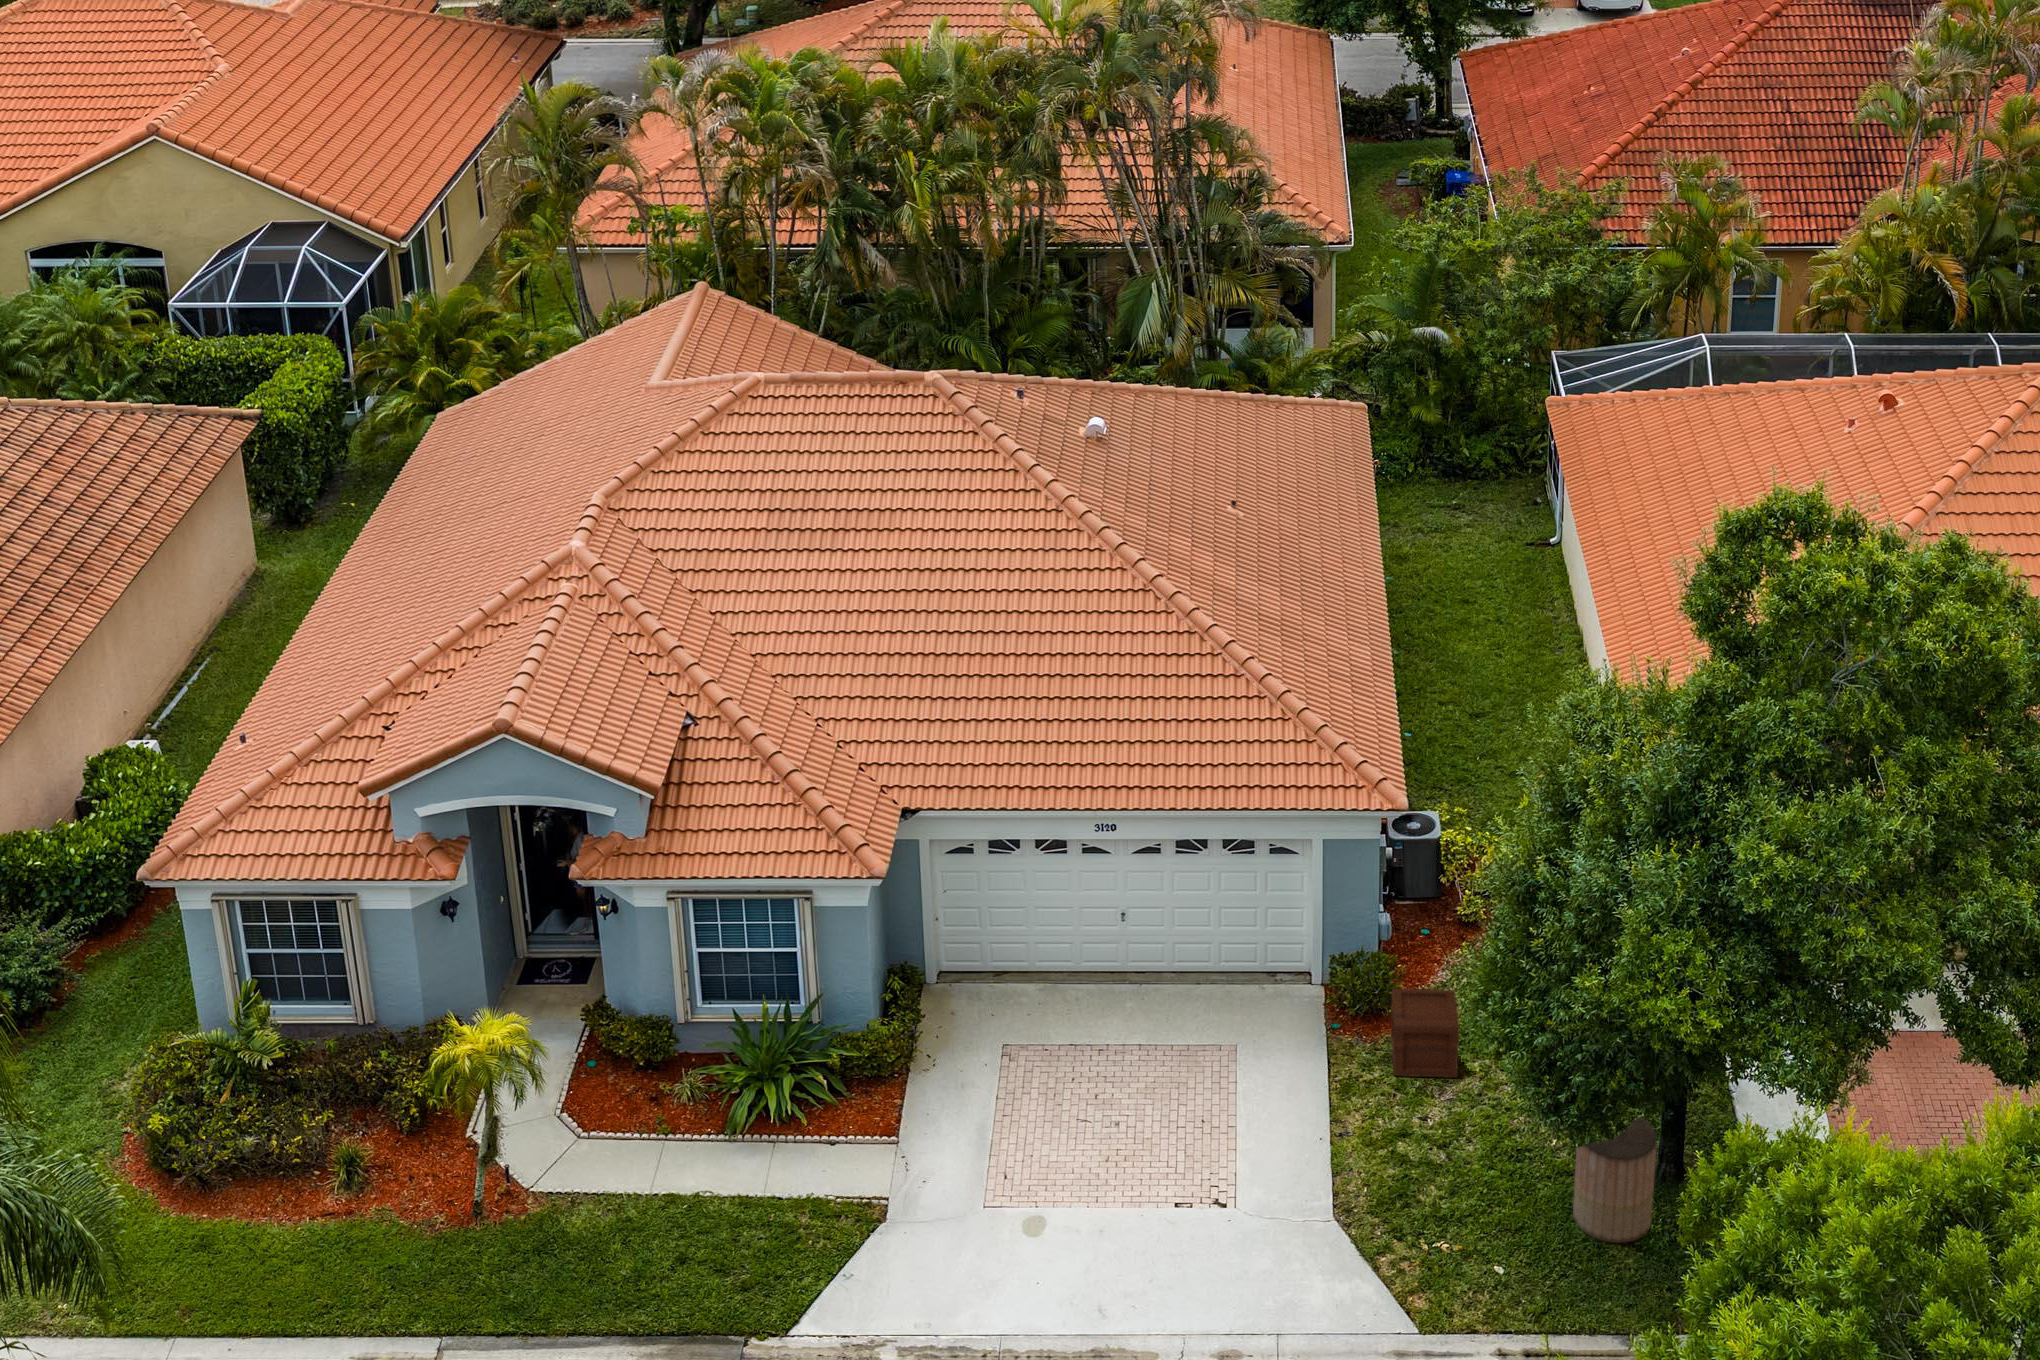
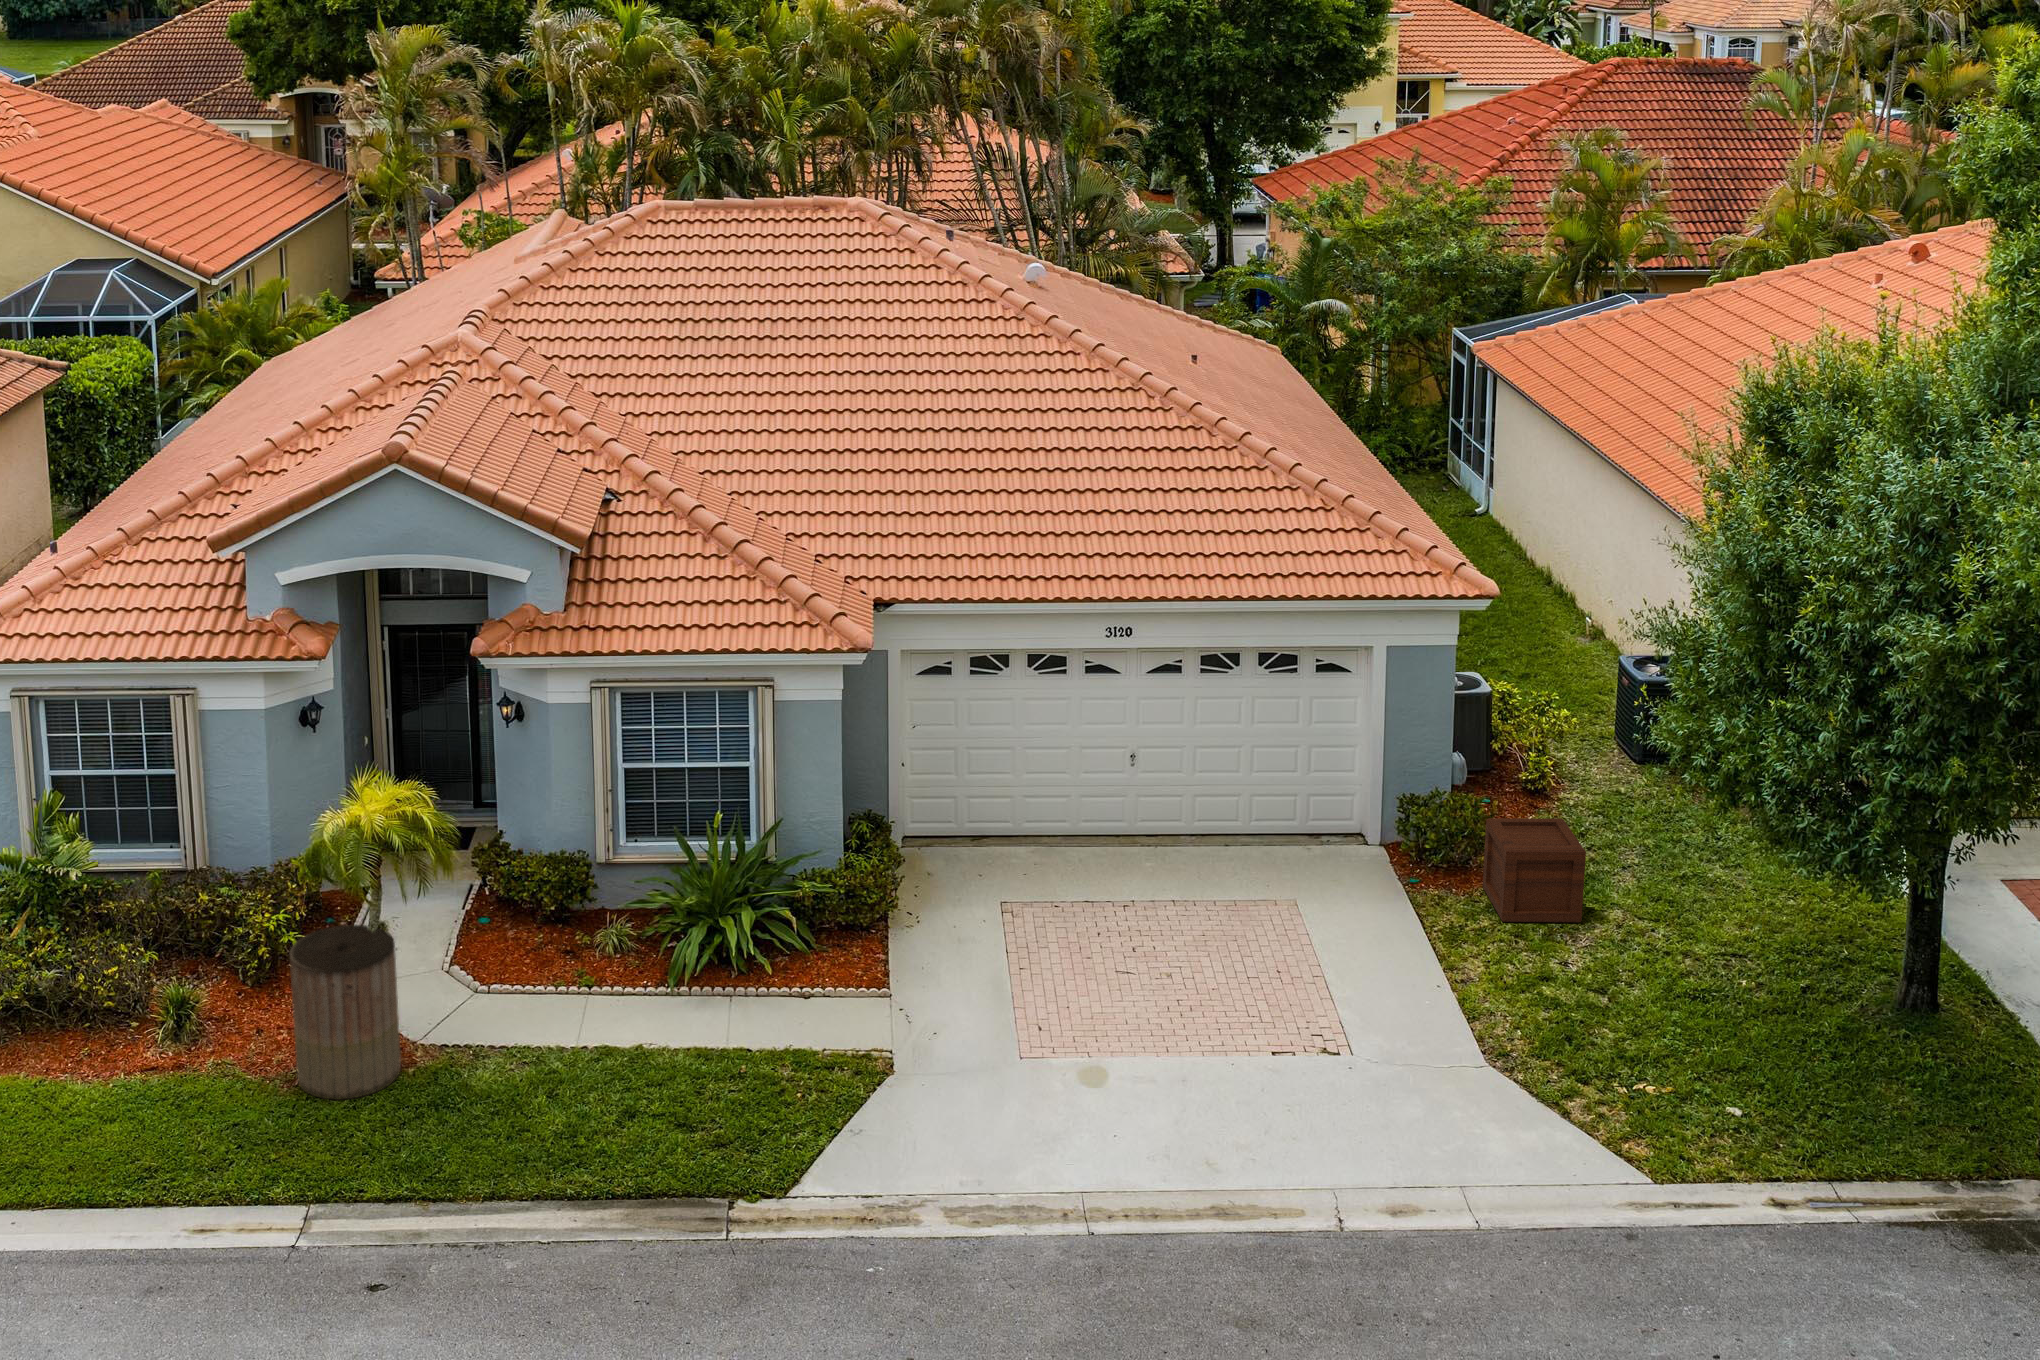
trash can: present [1573,1117,1657,1243] -> present [290,925,401,1100]

